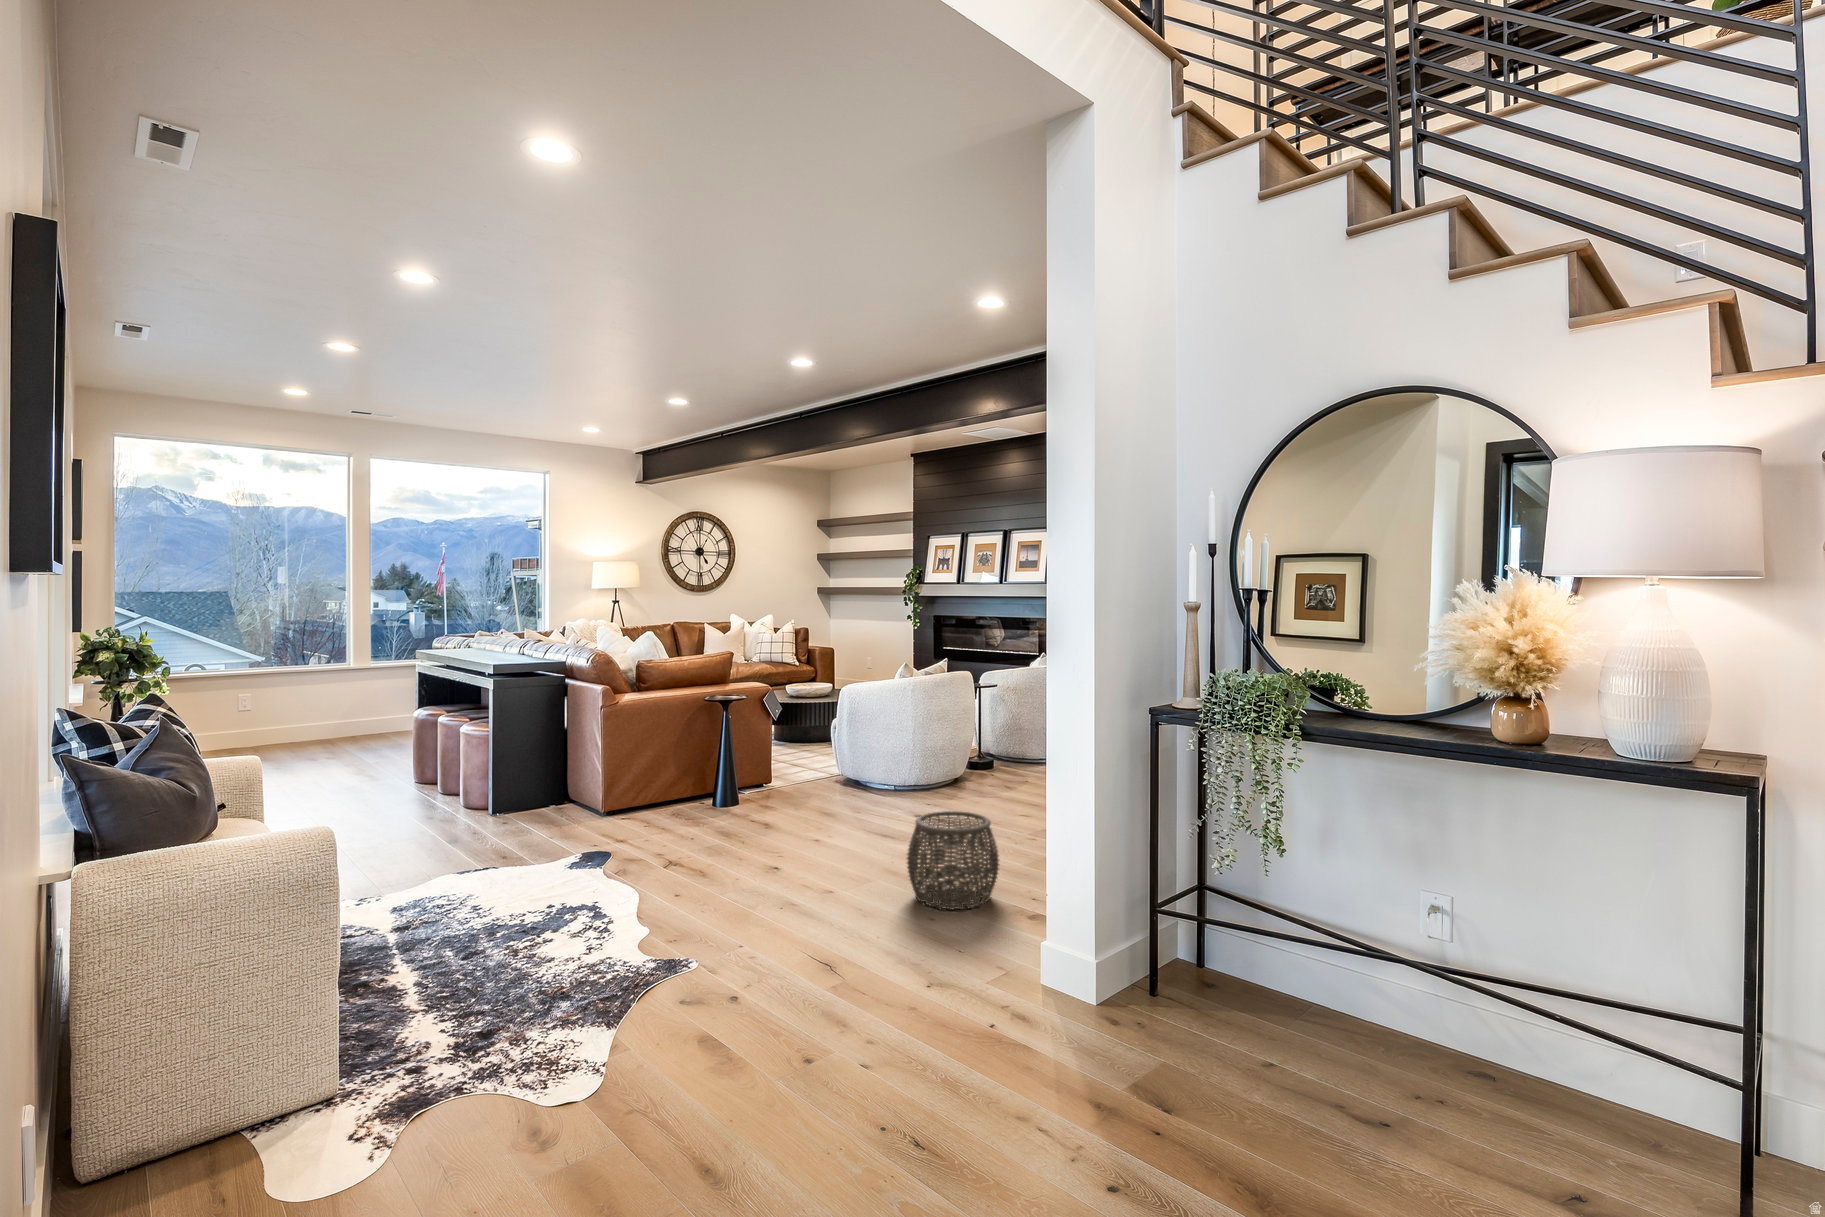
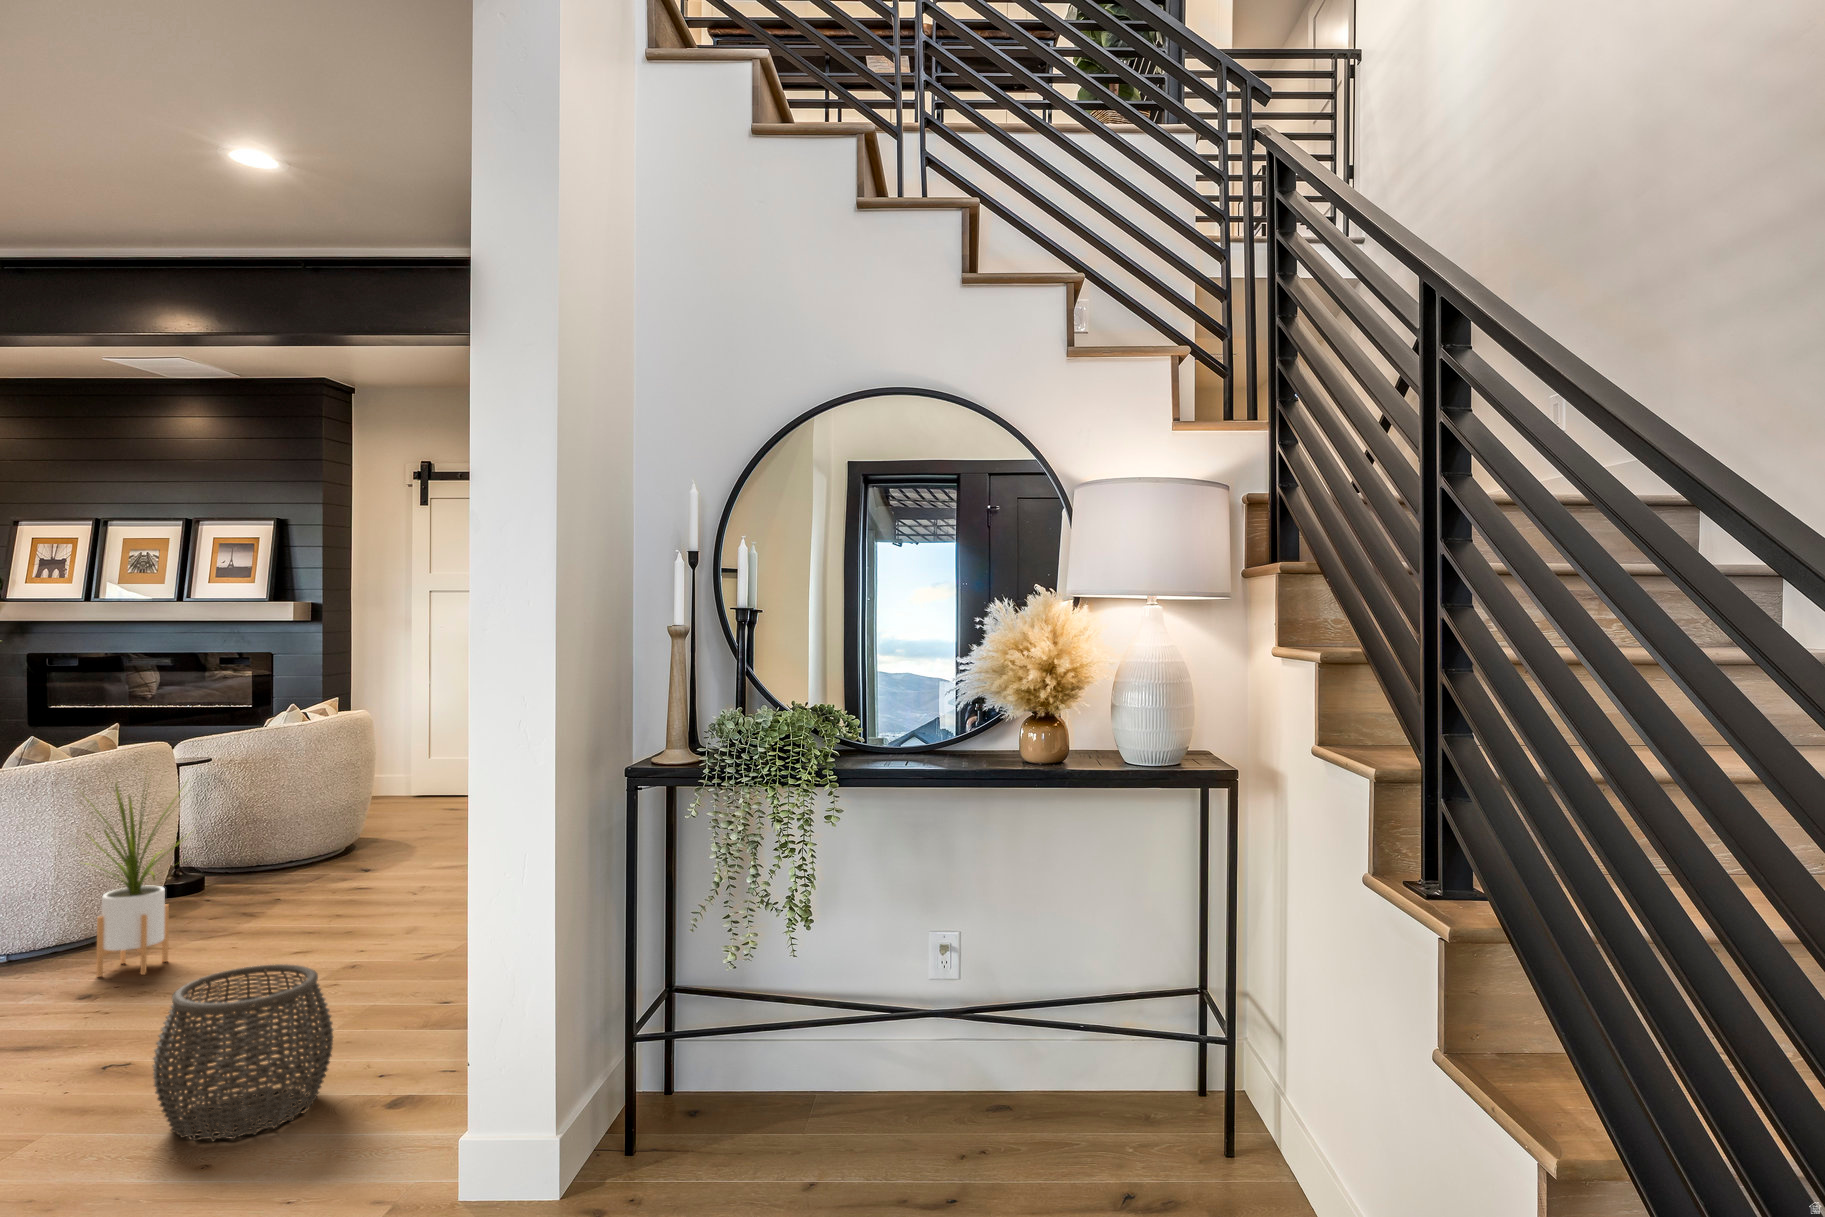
house plant: none [908,686,973,812] -> present [80,784,187,977]

